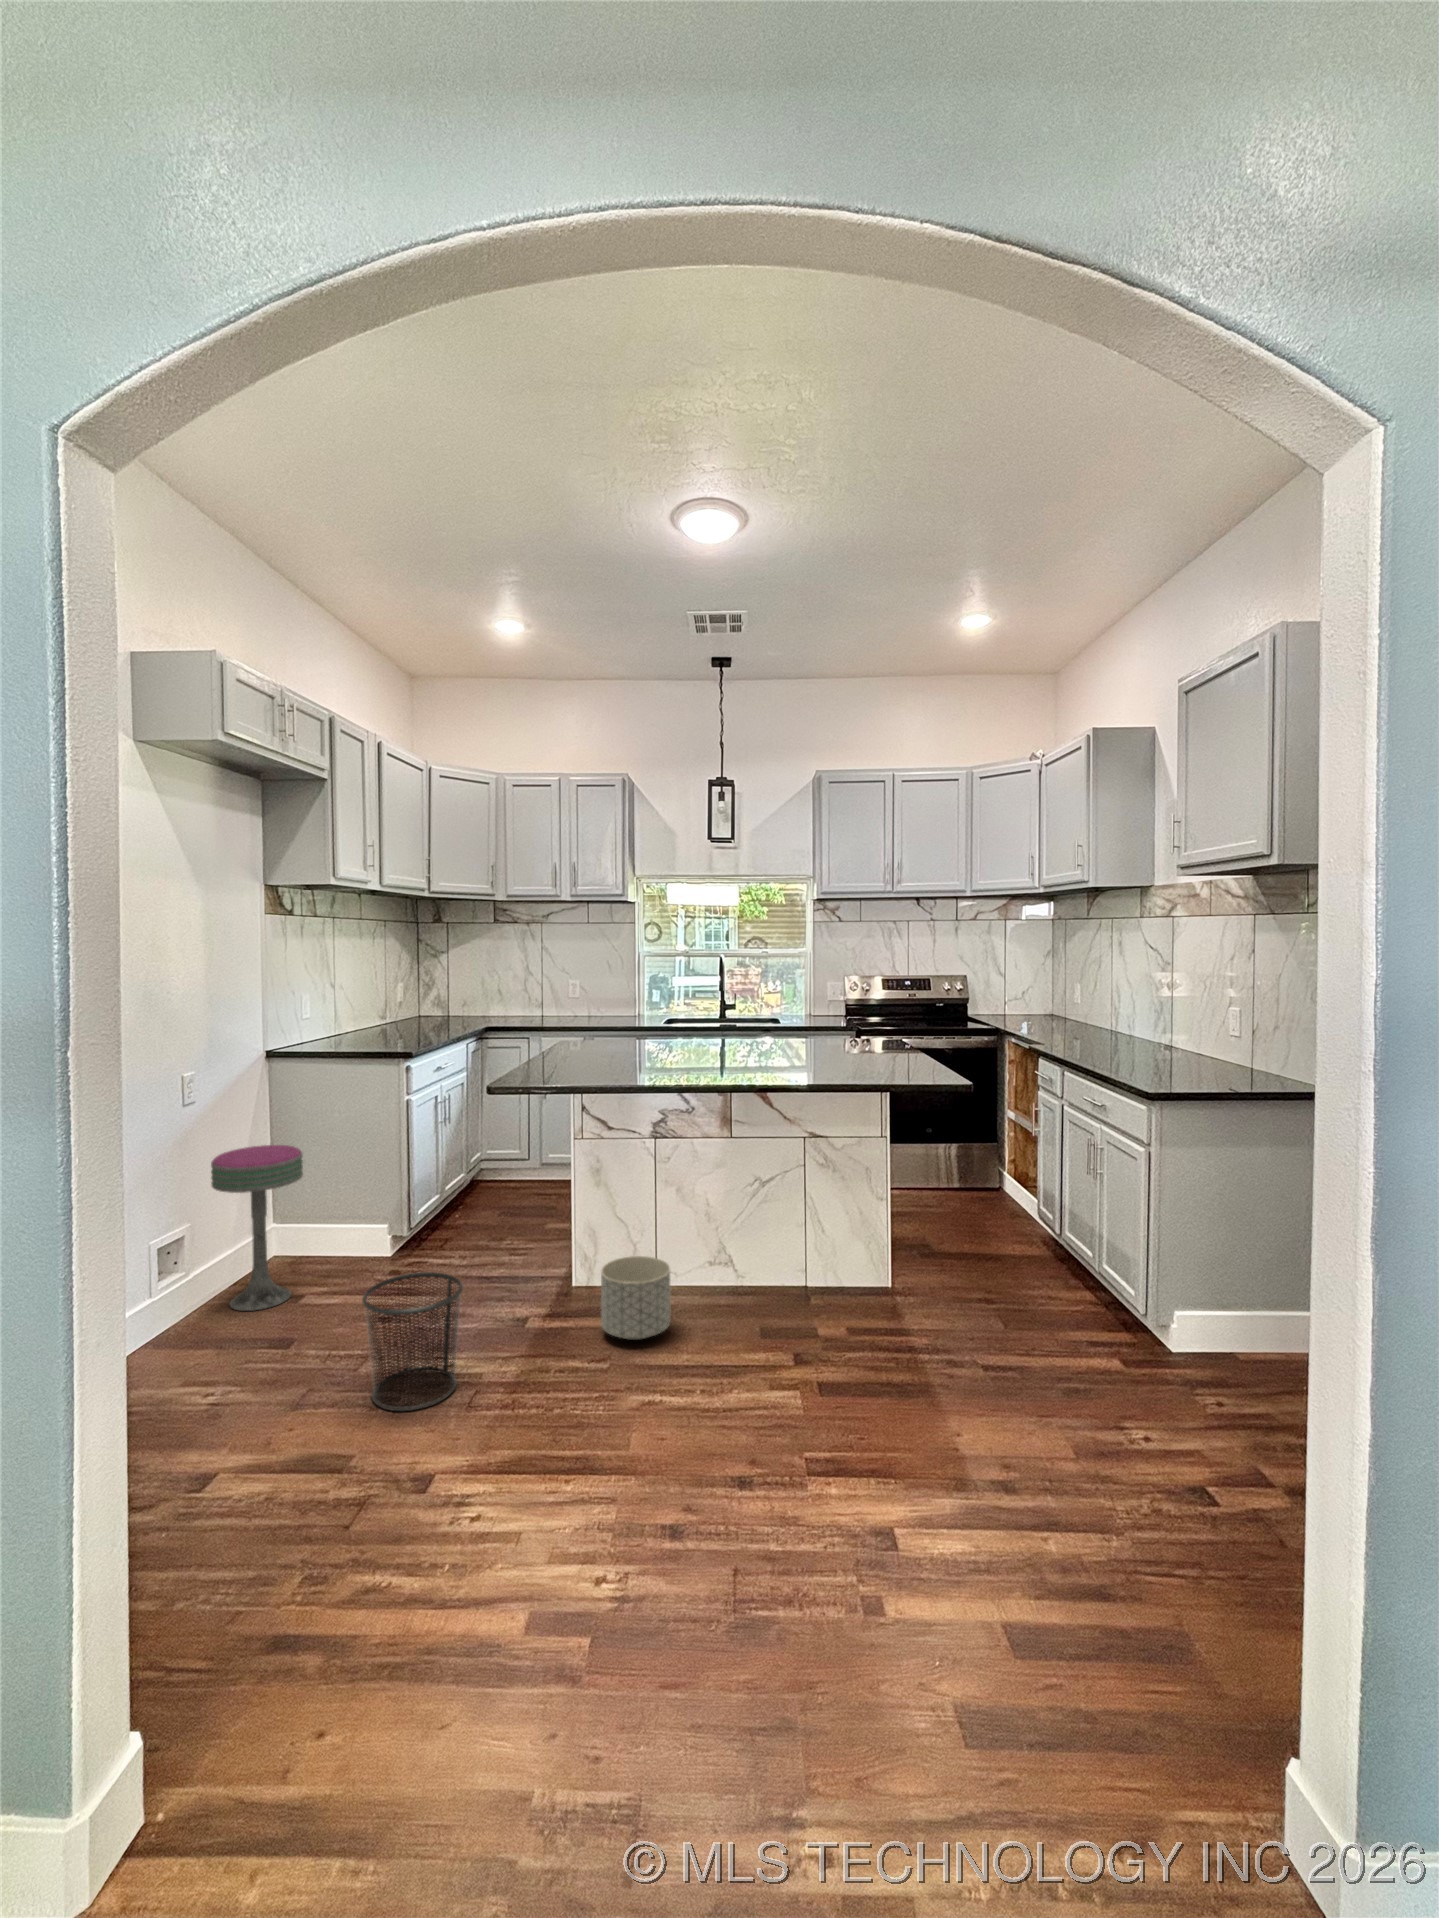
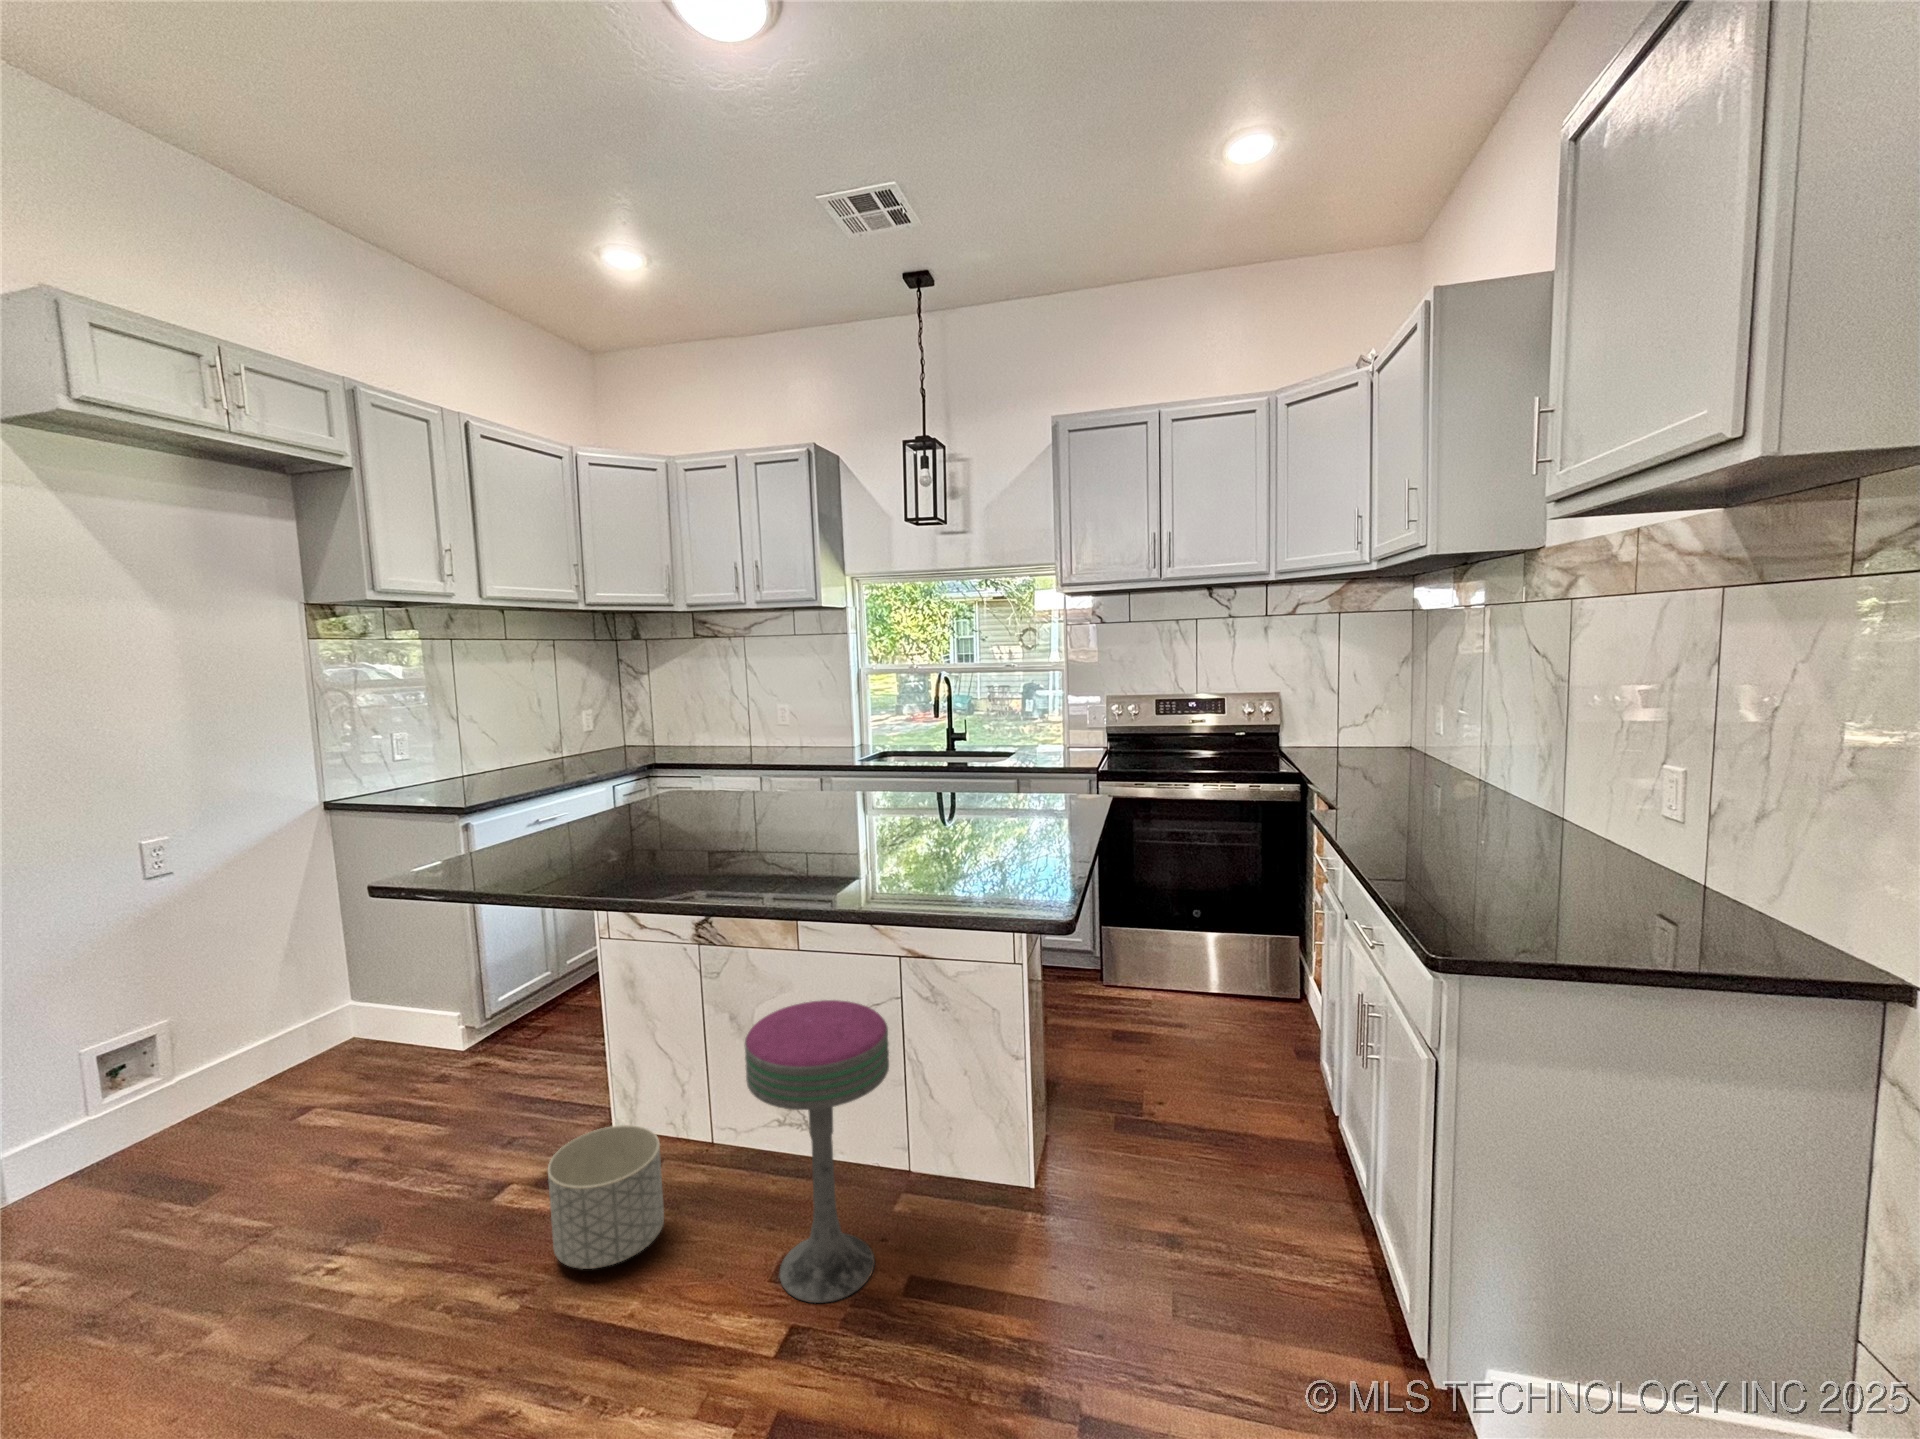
bar stool: present [211,1145,303,1311] -> present [744,1000,889,1303]
waste bin: present [362,1272,463,1411] -> none [107,1151,298,1382]

